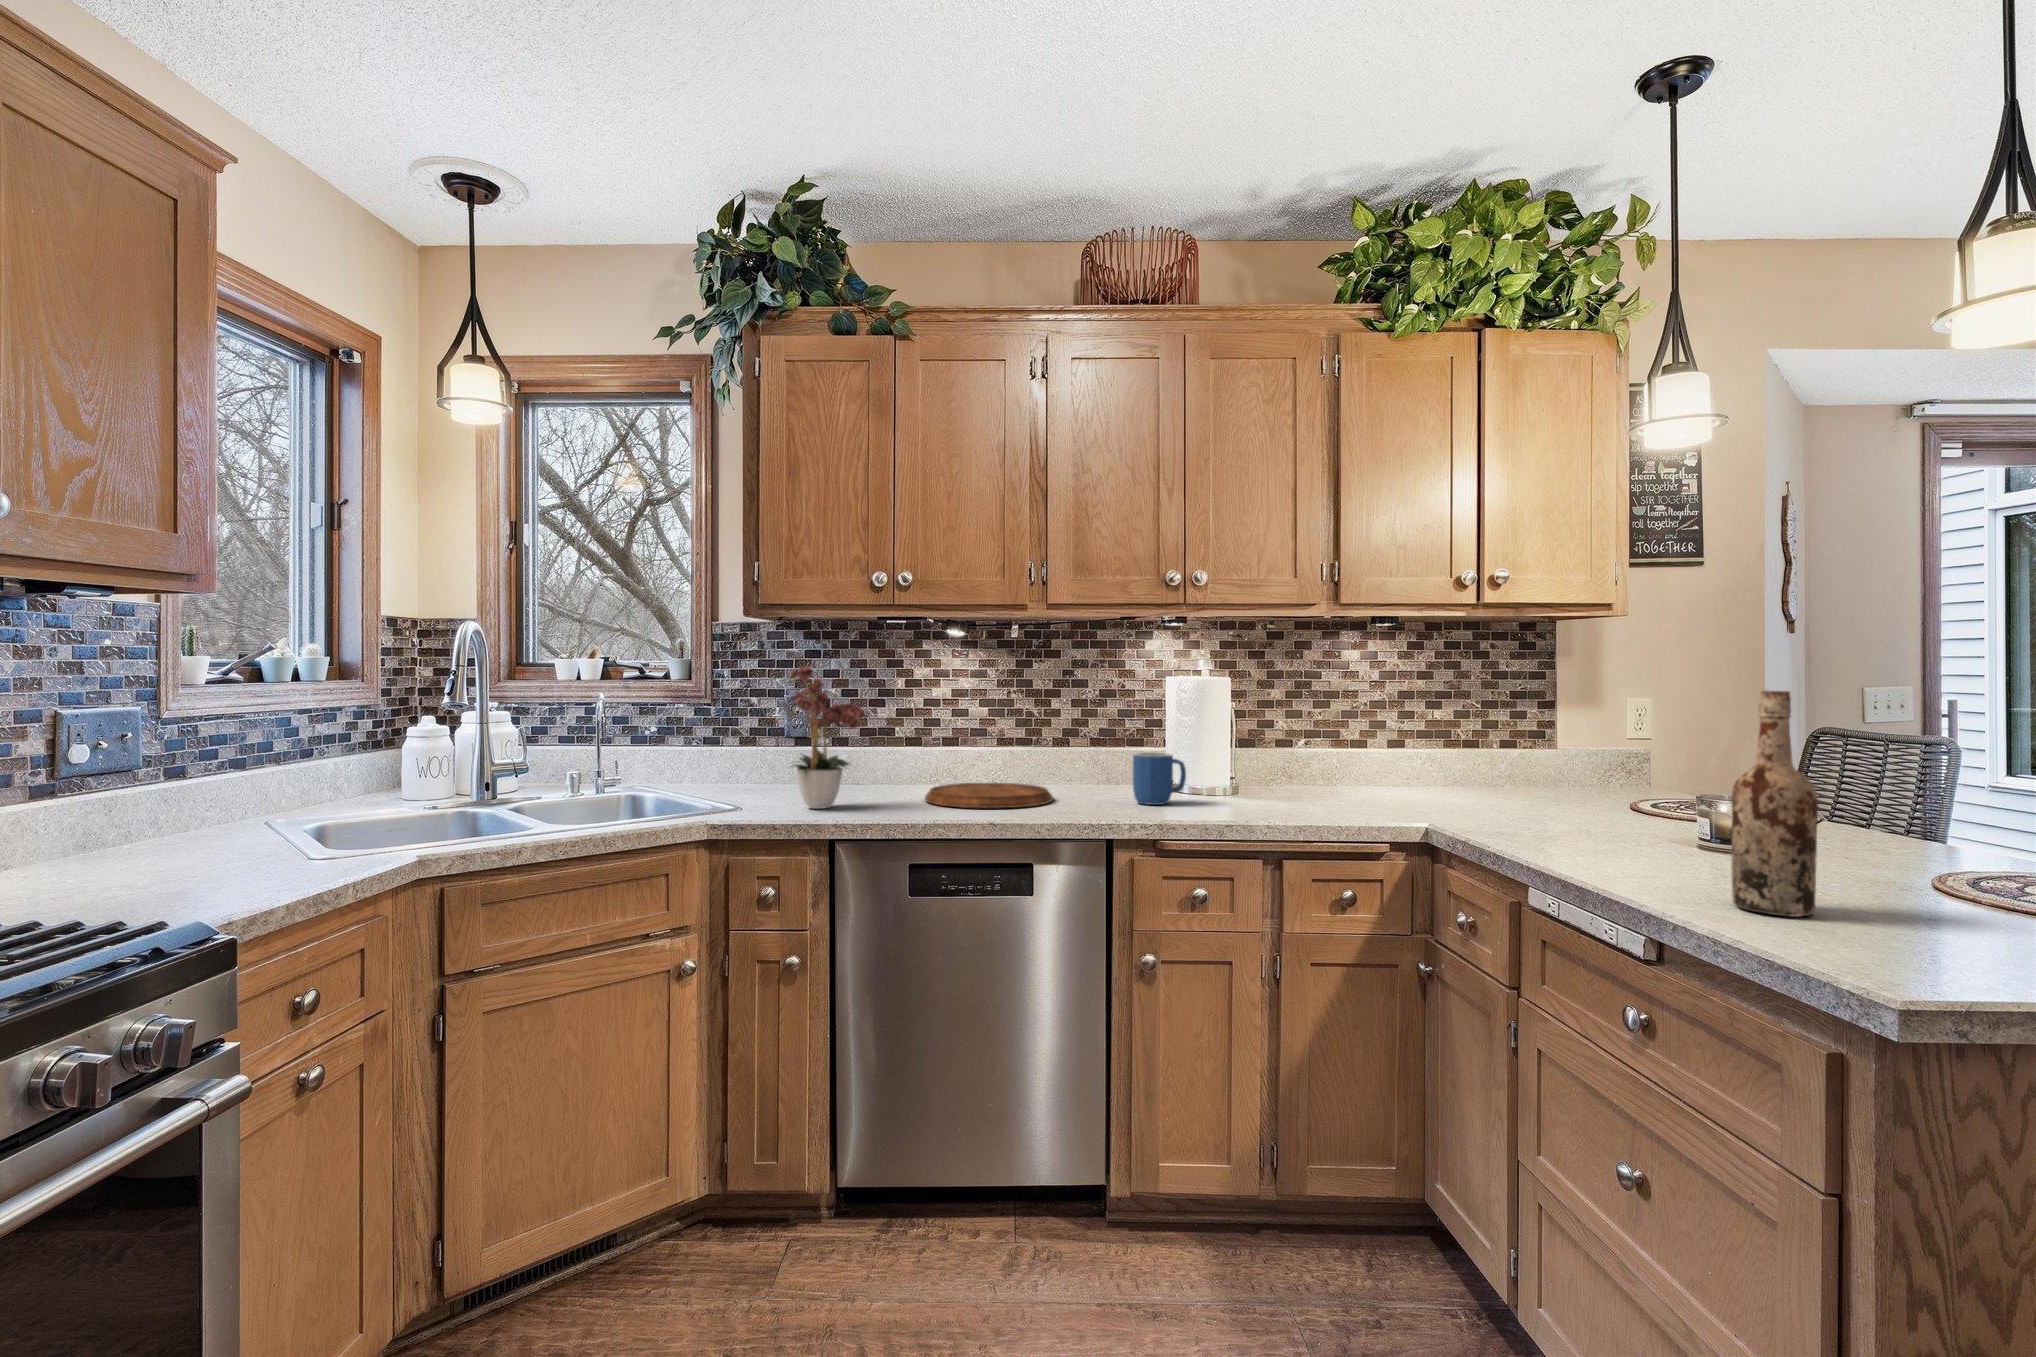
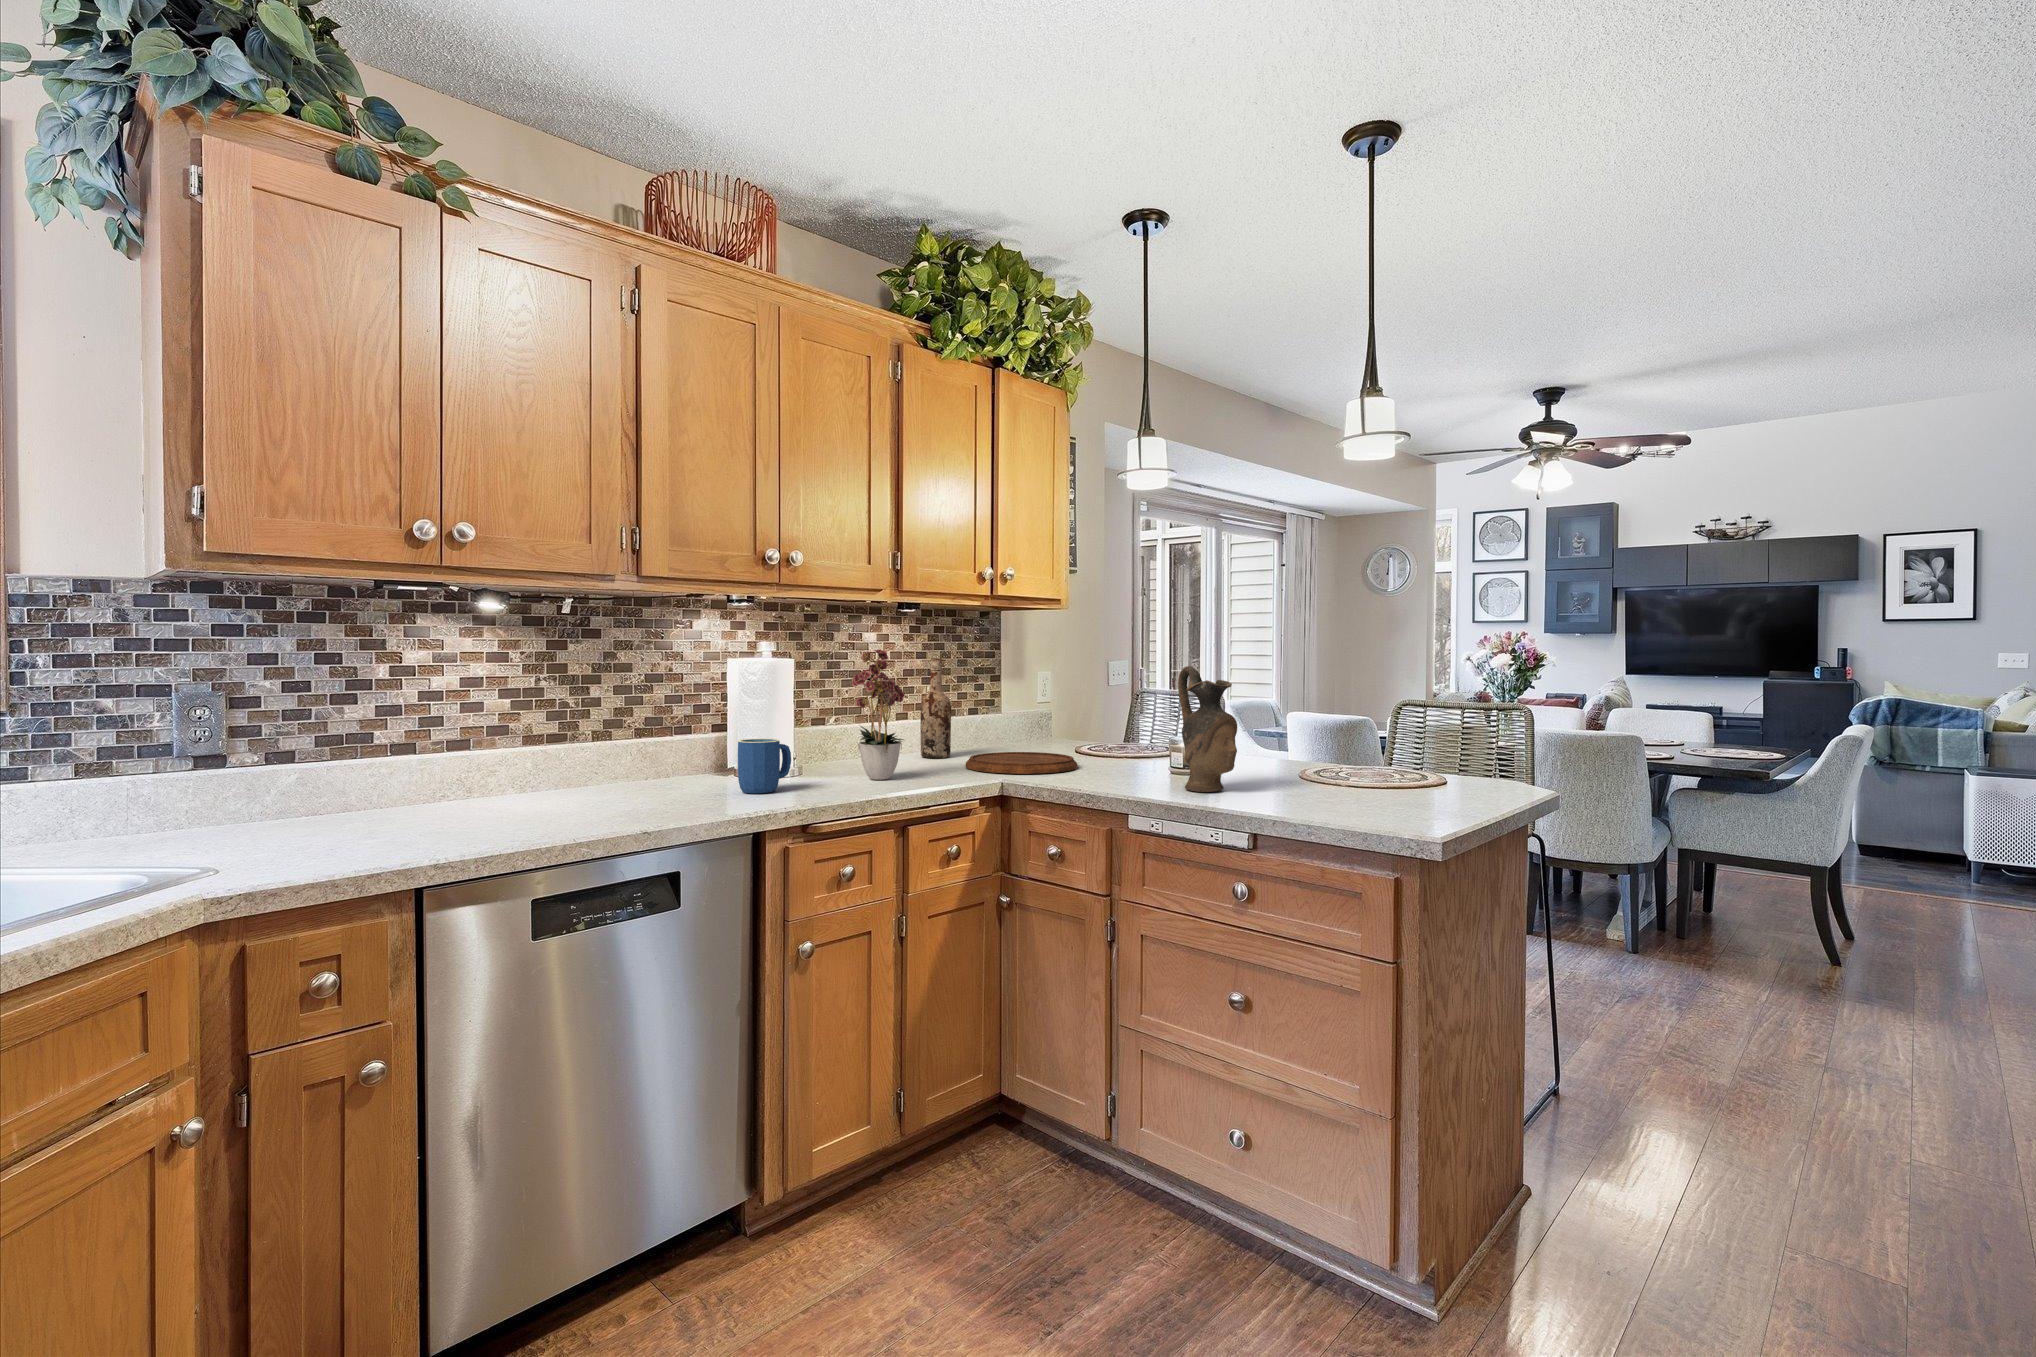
flower arrangement: present [784,666,865,809] -> present [852,649,905,780]
ceramic pitcher: none [1635,687,1727,866] -> present [1178,666,1237,792]
wine bottle: present [1731,691,1818,917] -> present [920,658,951,758]
cutting board: present [925,783,1053,808] -> present [966,752,1077,774]

